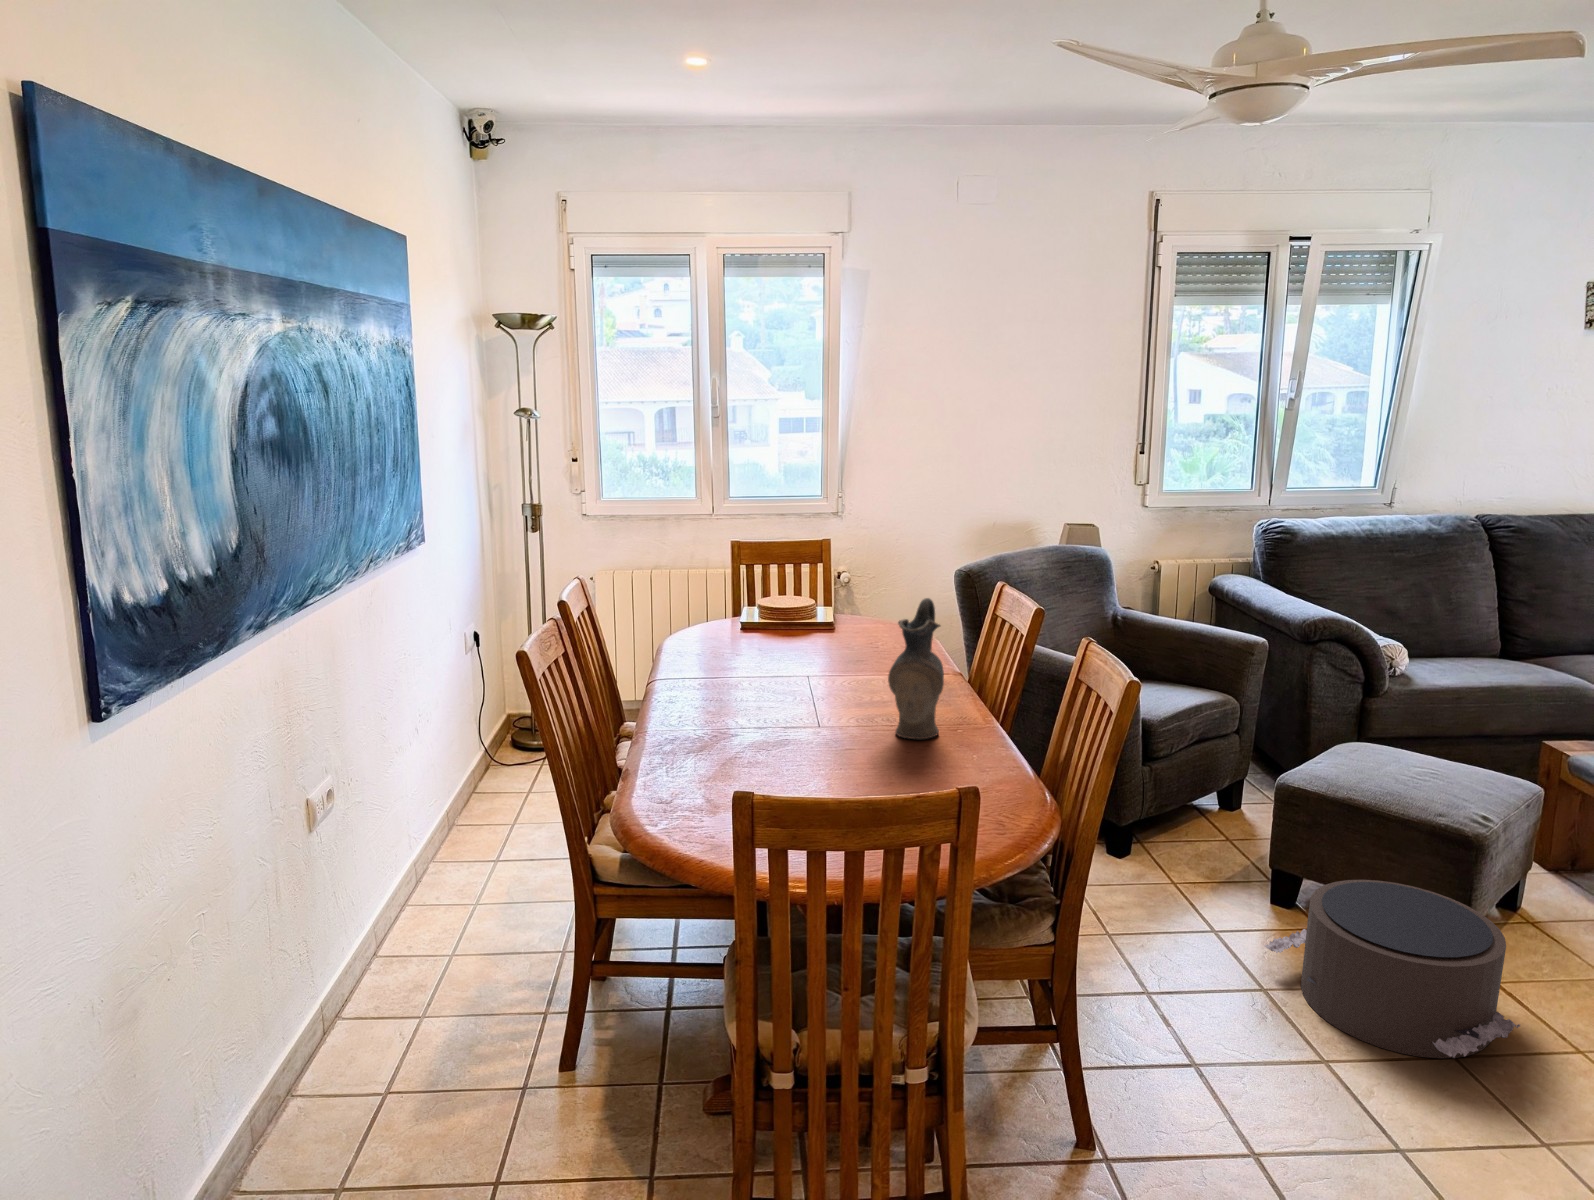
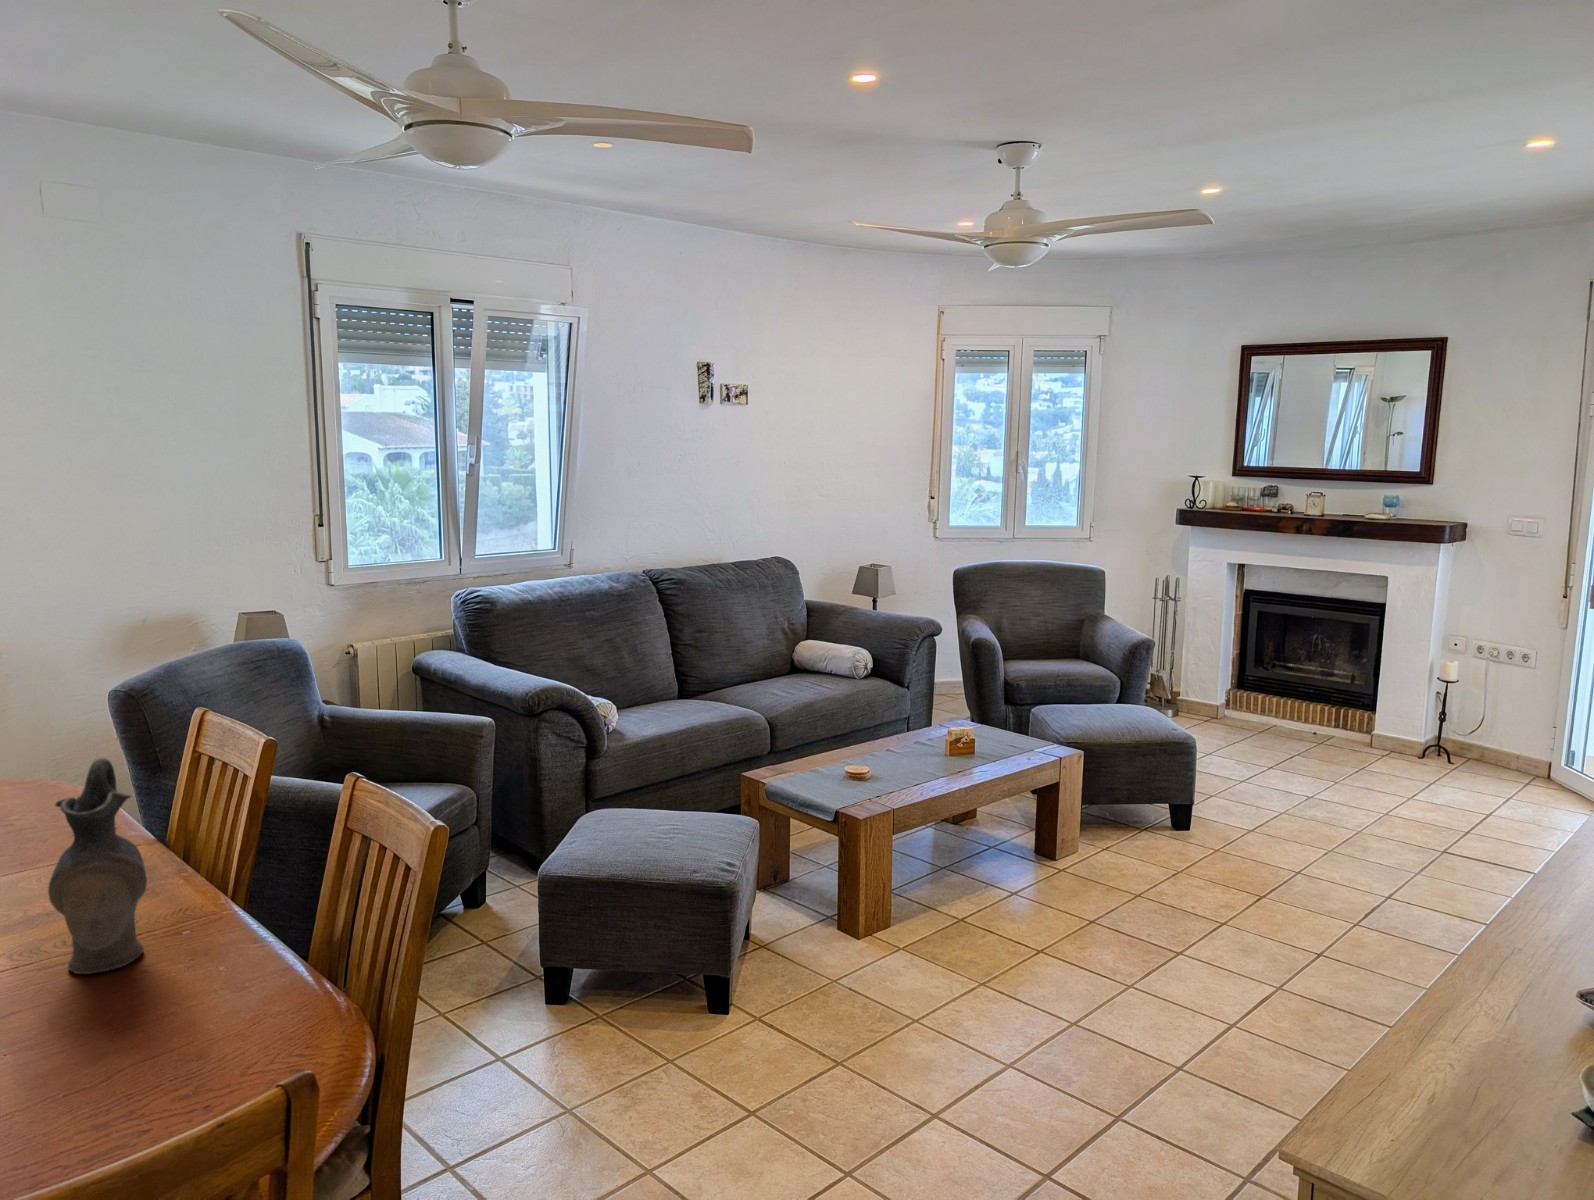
pouf: present [1265,880,1520,1058] -> none [562,947,794,1128]

